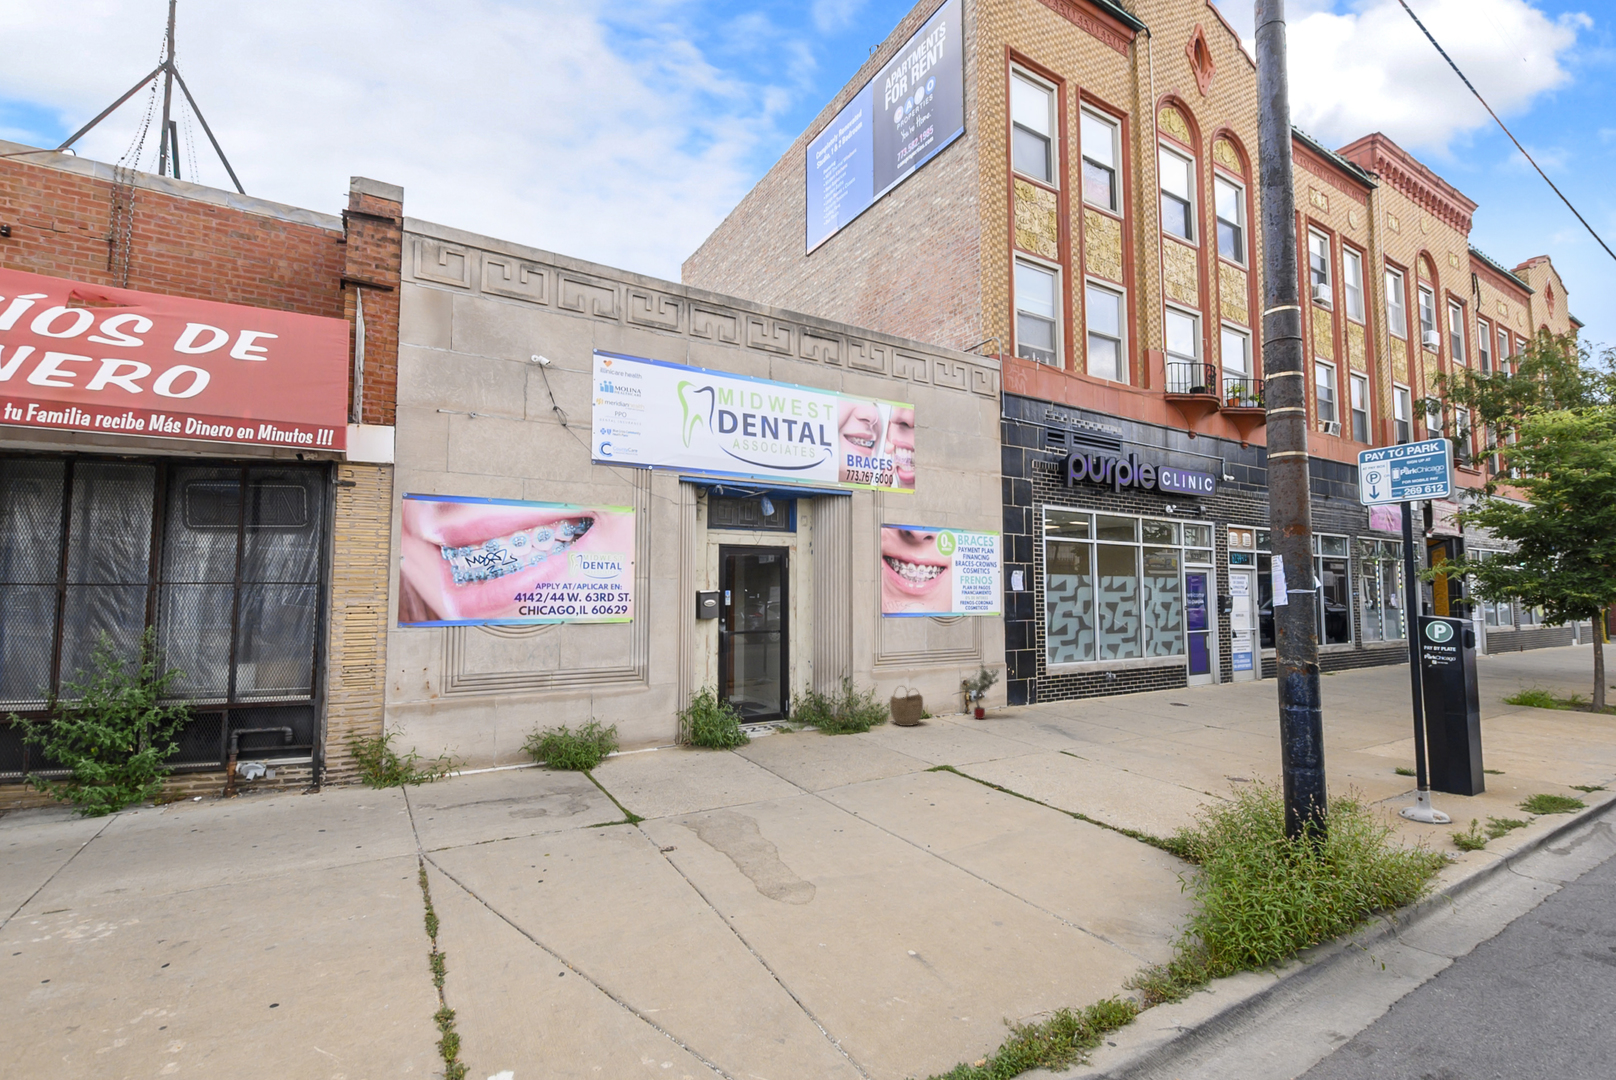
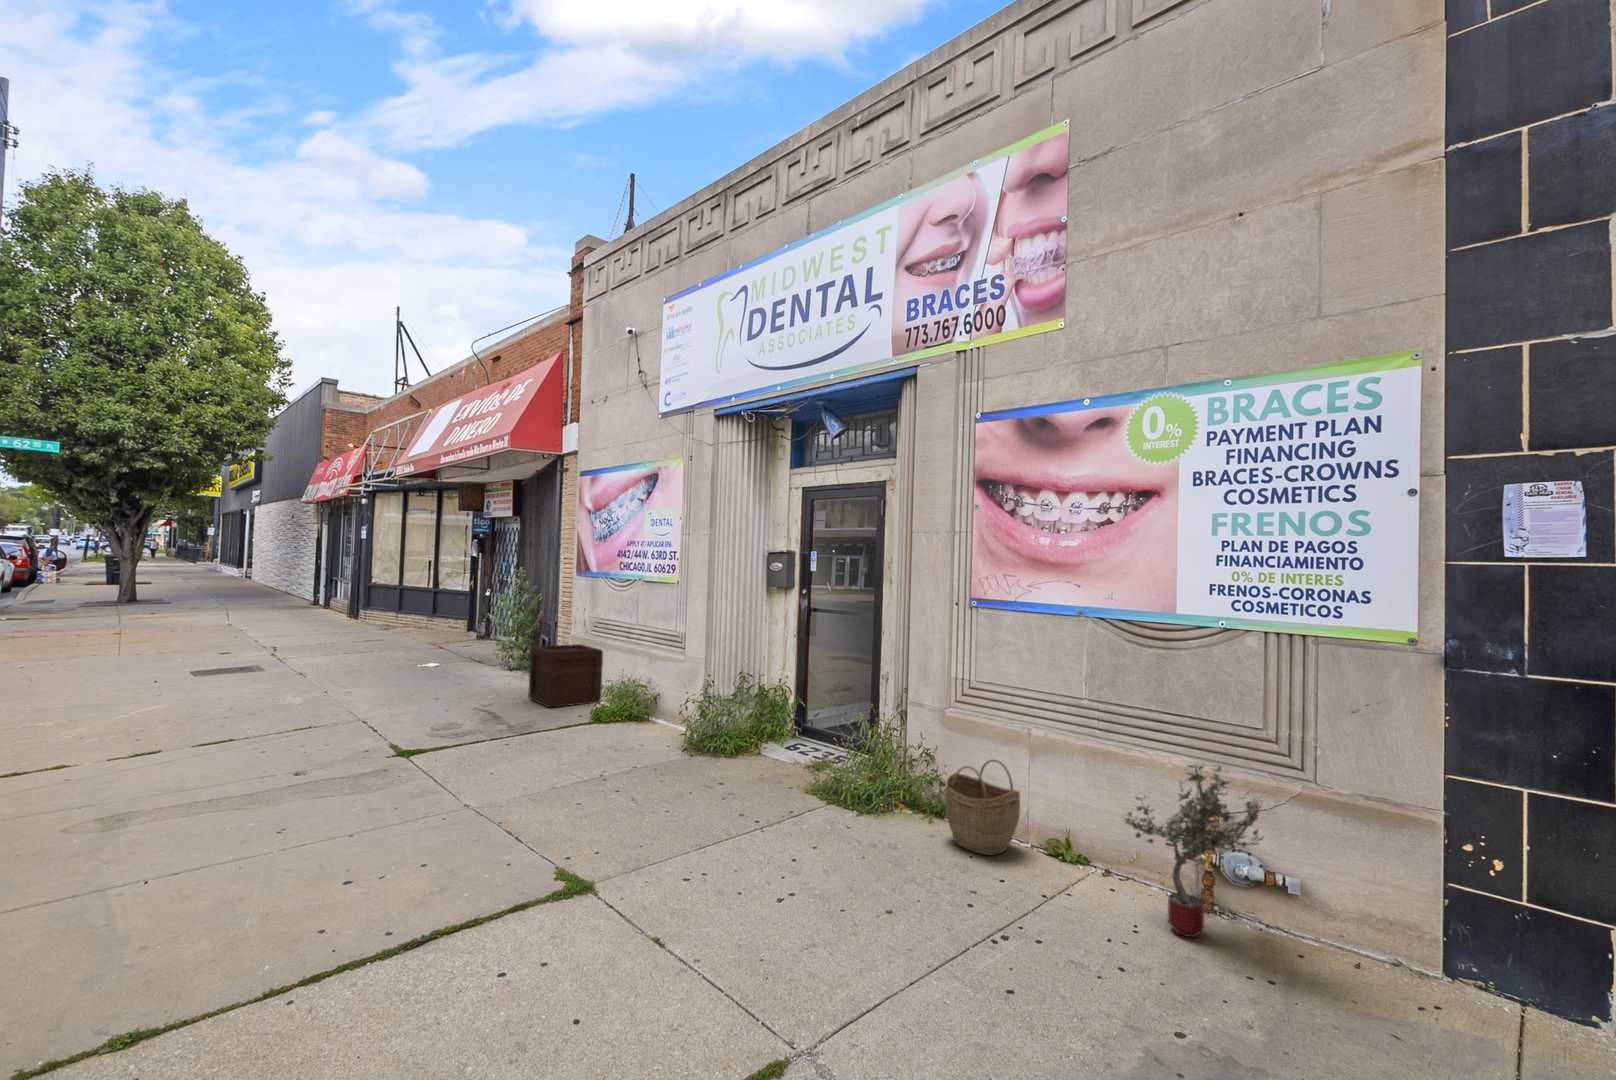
wooden crate: none [431,704,508,784] -> present [528,644,603,708]

